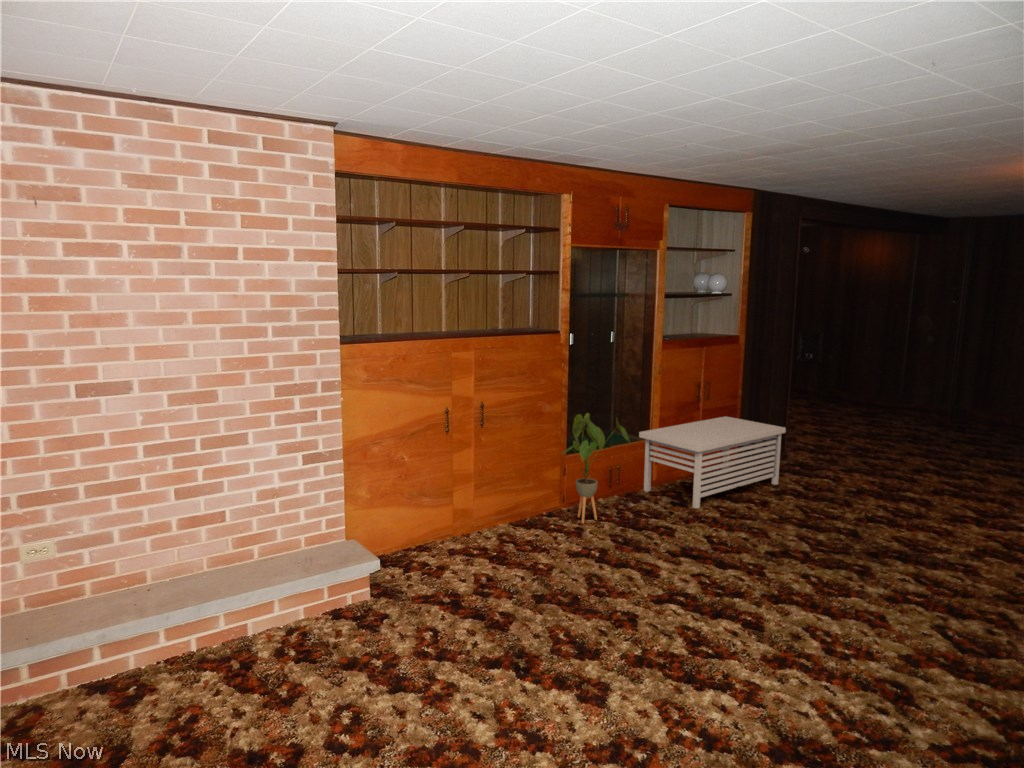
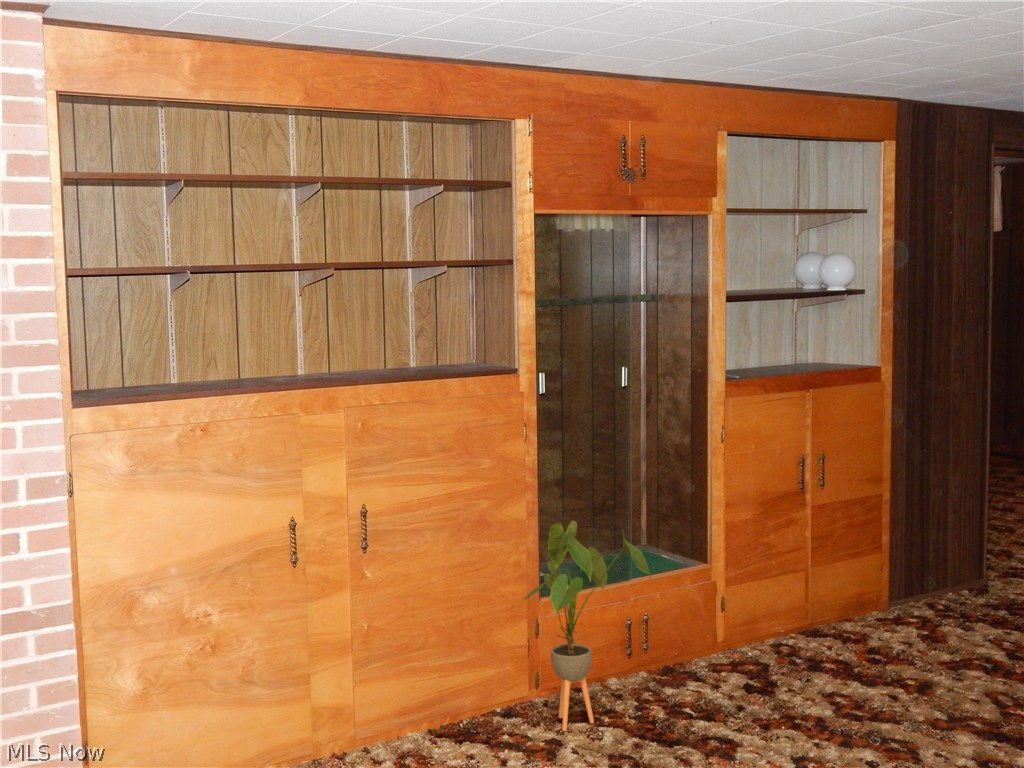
storage bench: present [639,416,786,509] -> none [686,517,968,699]

